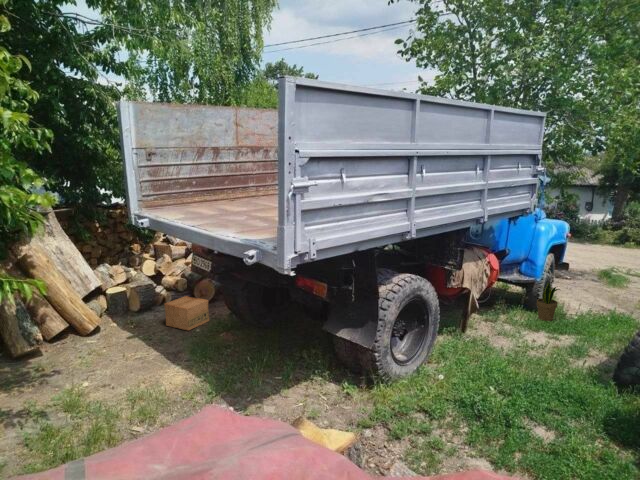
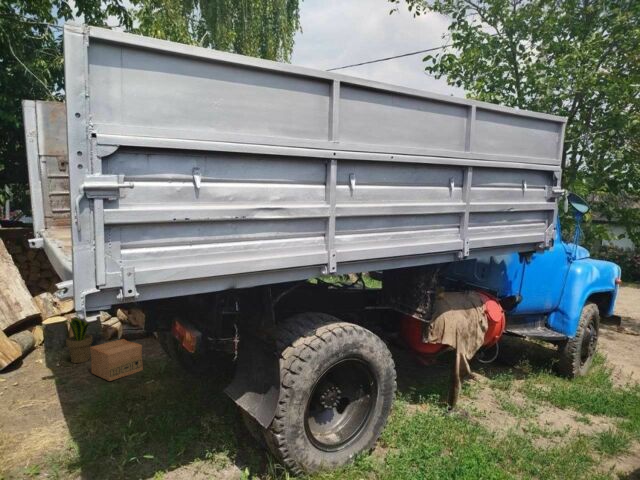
potted plant: present [537,283,560,321] -> present [64,318,92,363]

